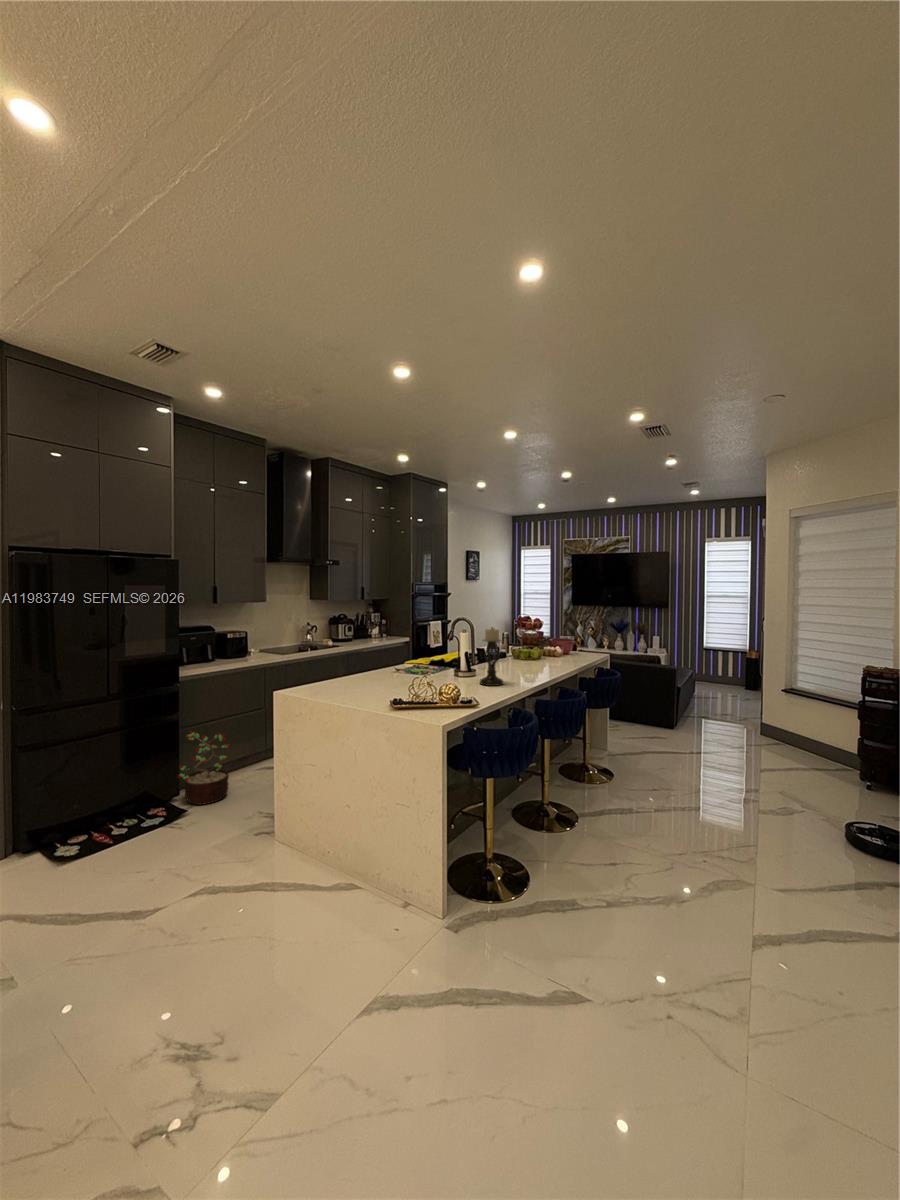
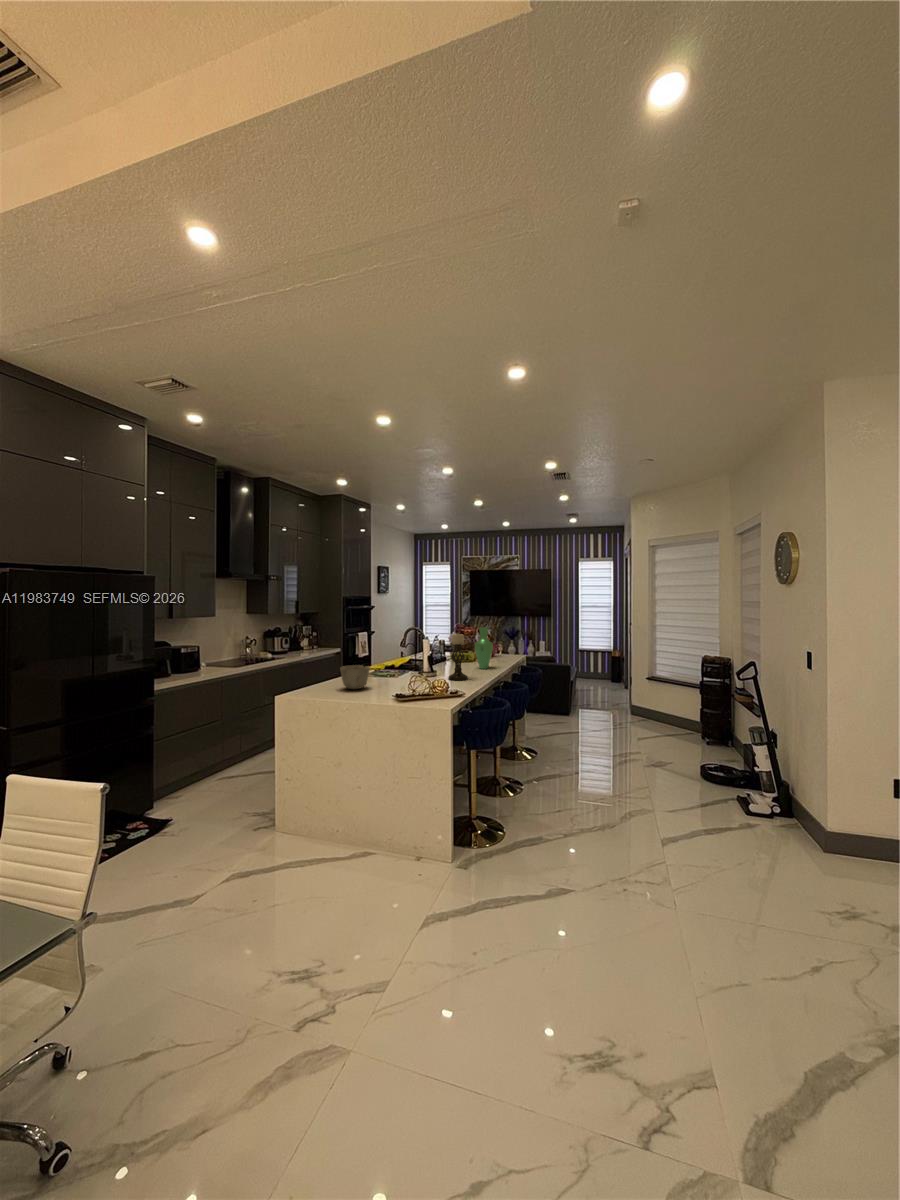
vase: none [525,621,548,672] -> present [475,627,493,669]
ceramic bowl: none [345,662,381,690] -> present [340,665,370,689]
decorative plant: present [178,731,229,805] -> none [156,741,207,813]

